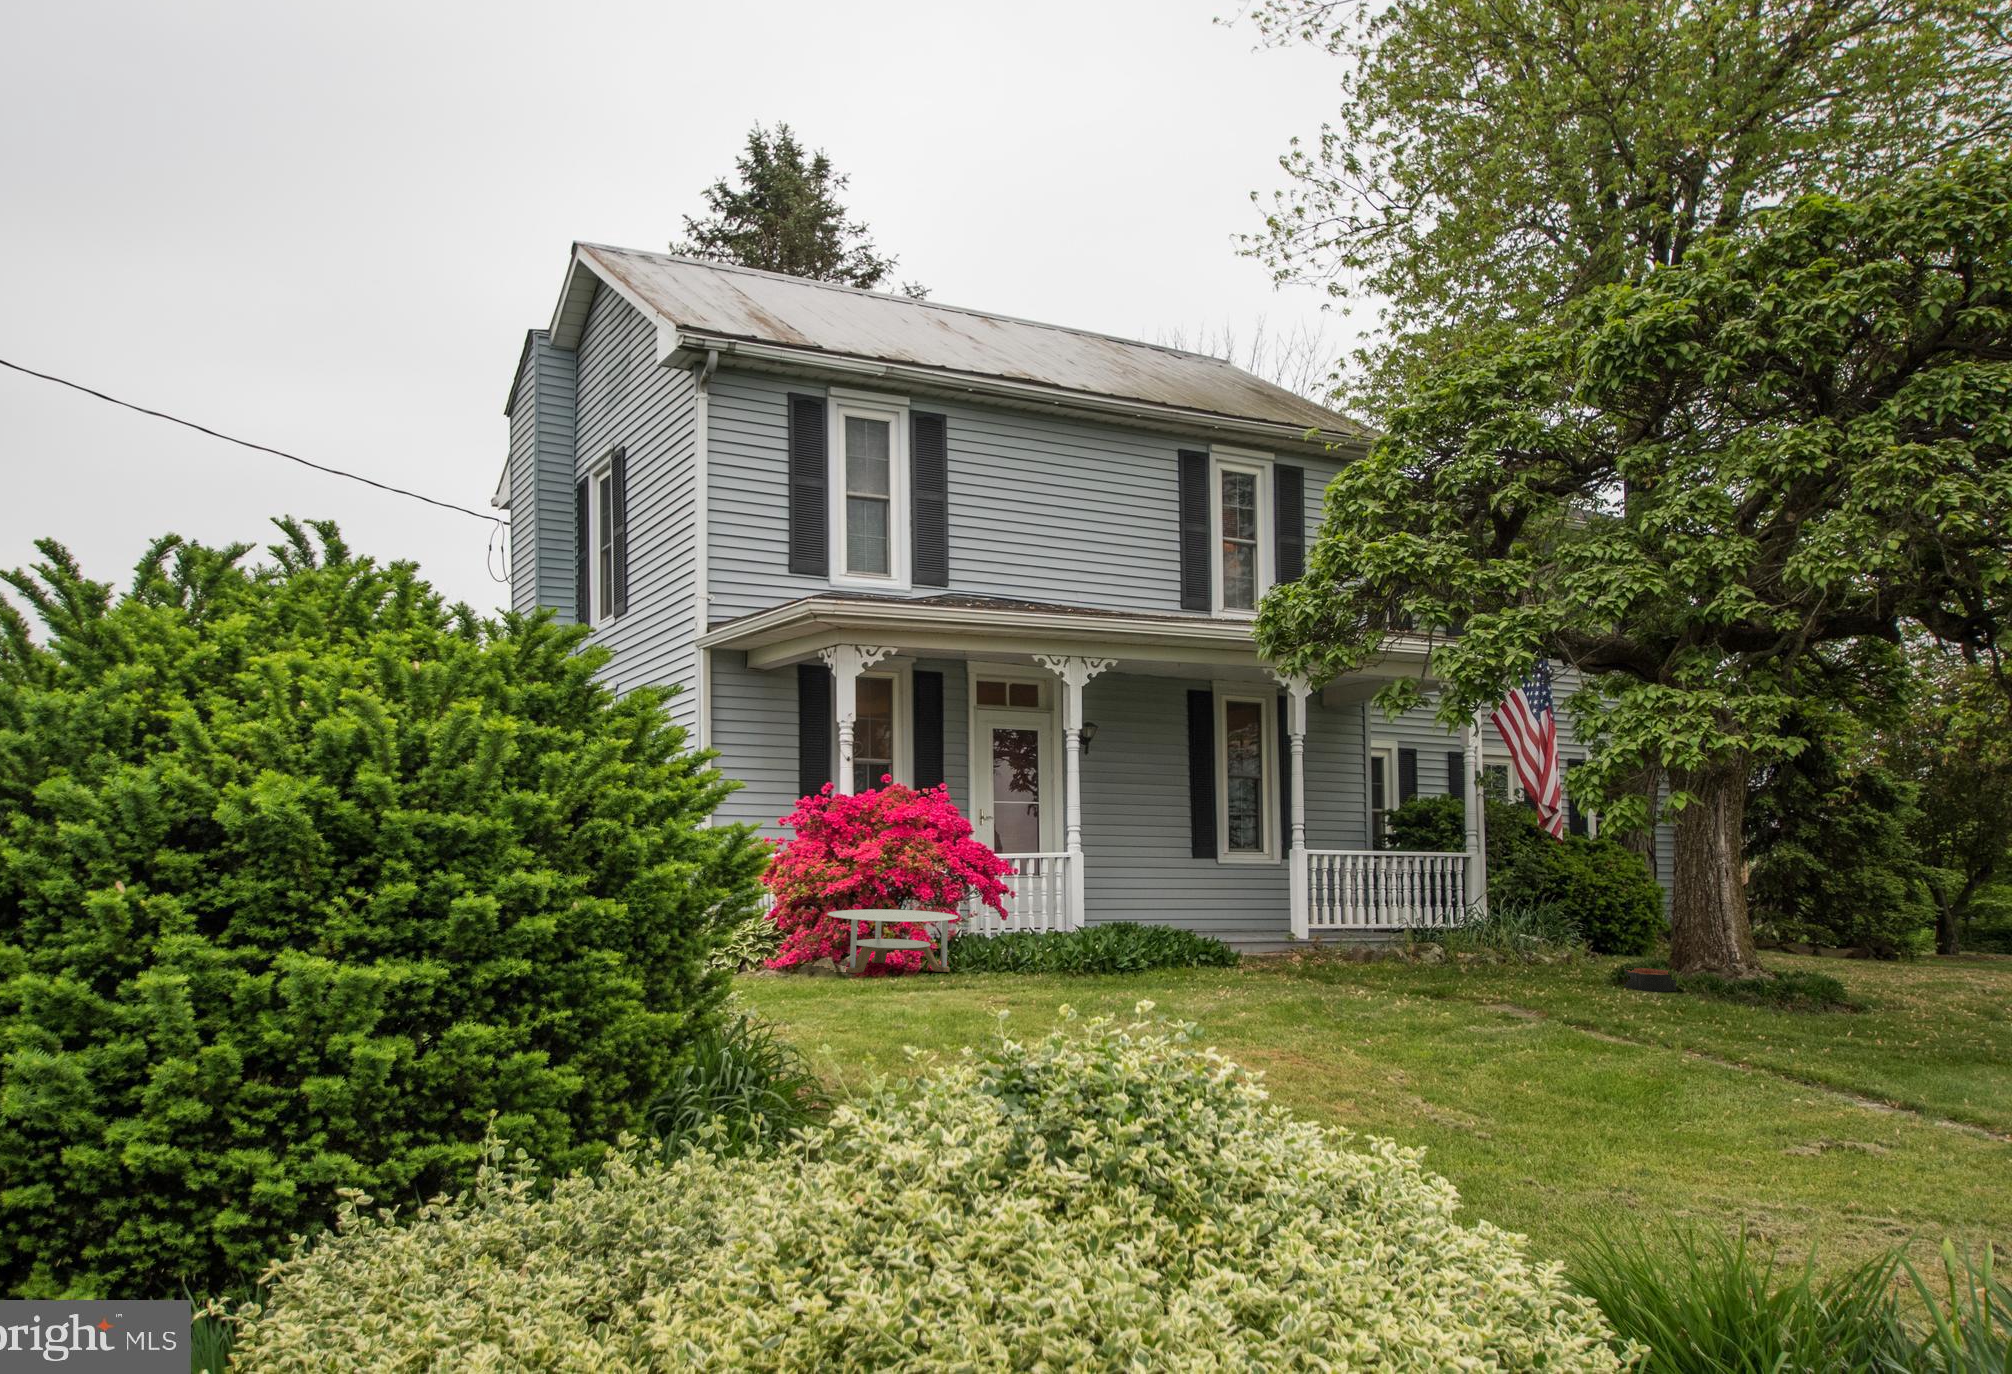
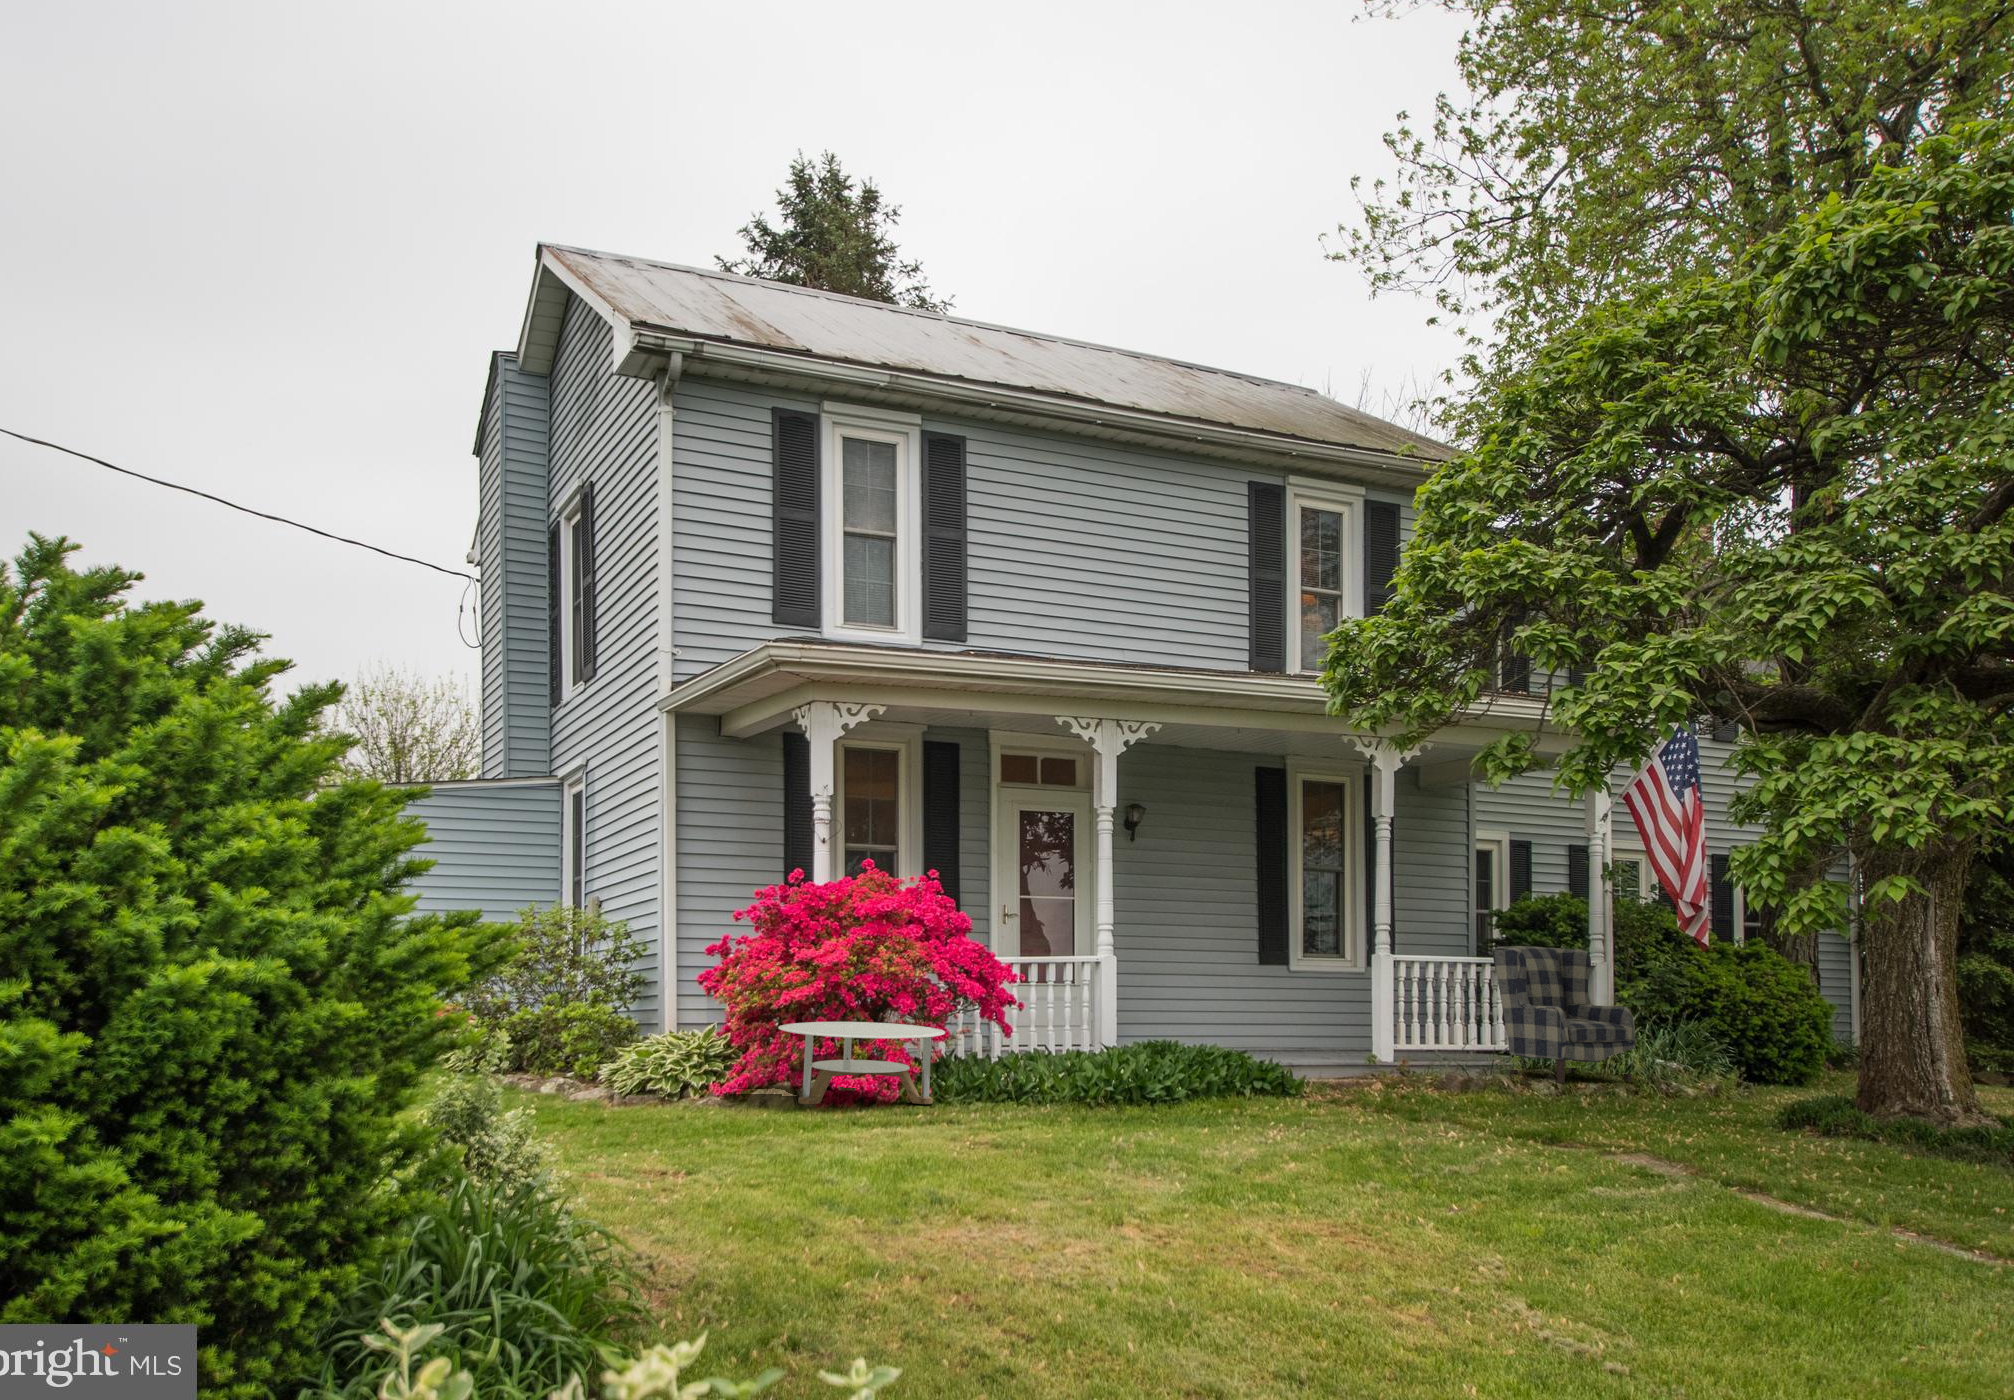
chair: none [1386,842,1499,952] -> present [1492,946,1635,1083]
basket: present [1624,968,1676,992] -> none [1809,1109,1880,1142]

